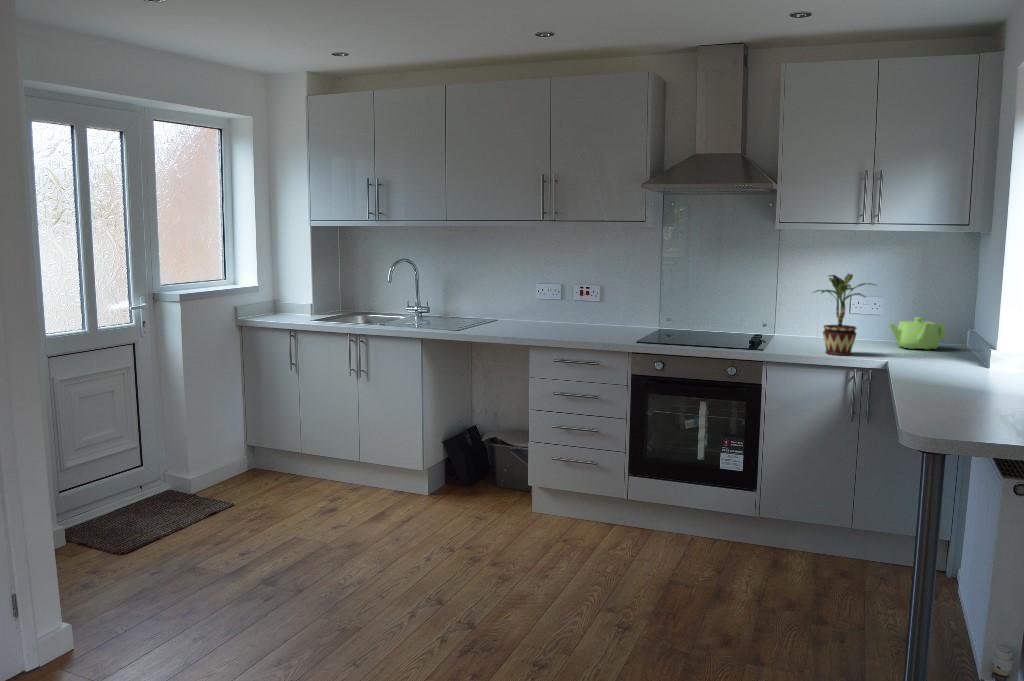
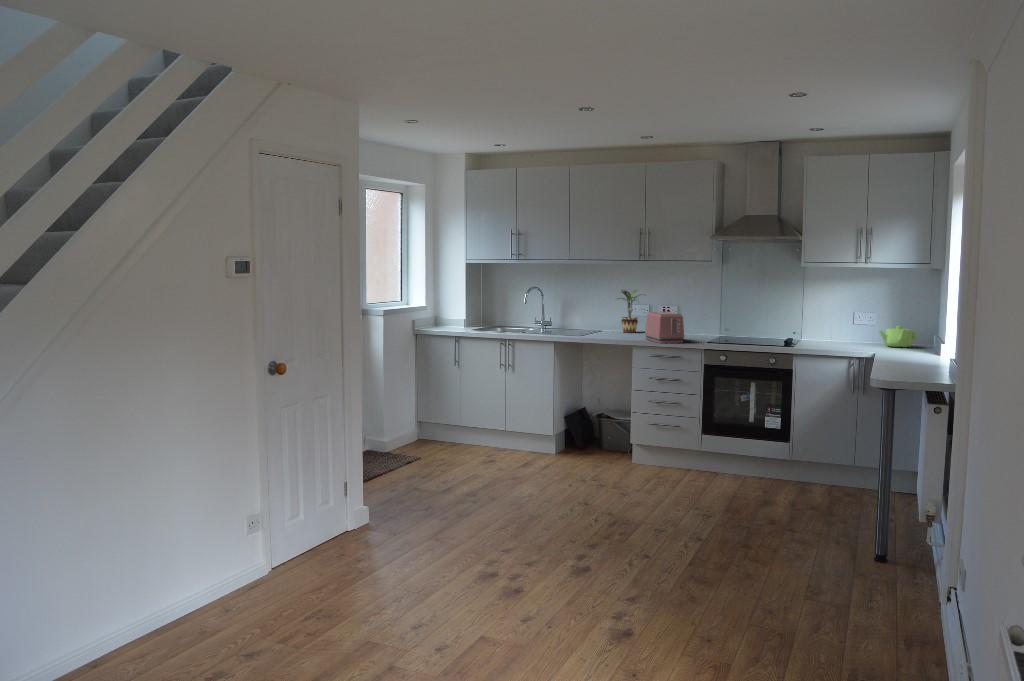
potted plant: present [815,274,875,355] -> present [617,290,640,333]
toaster: none [550,295,603,343] -> present [645,312,684,343]

